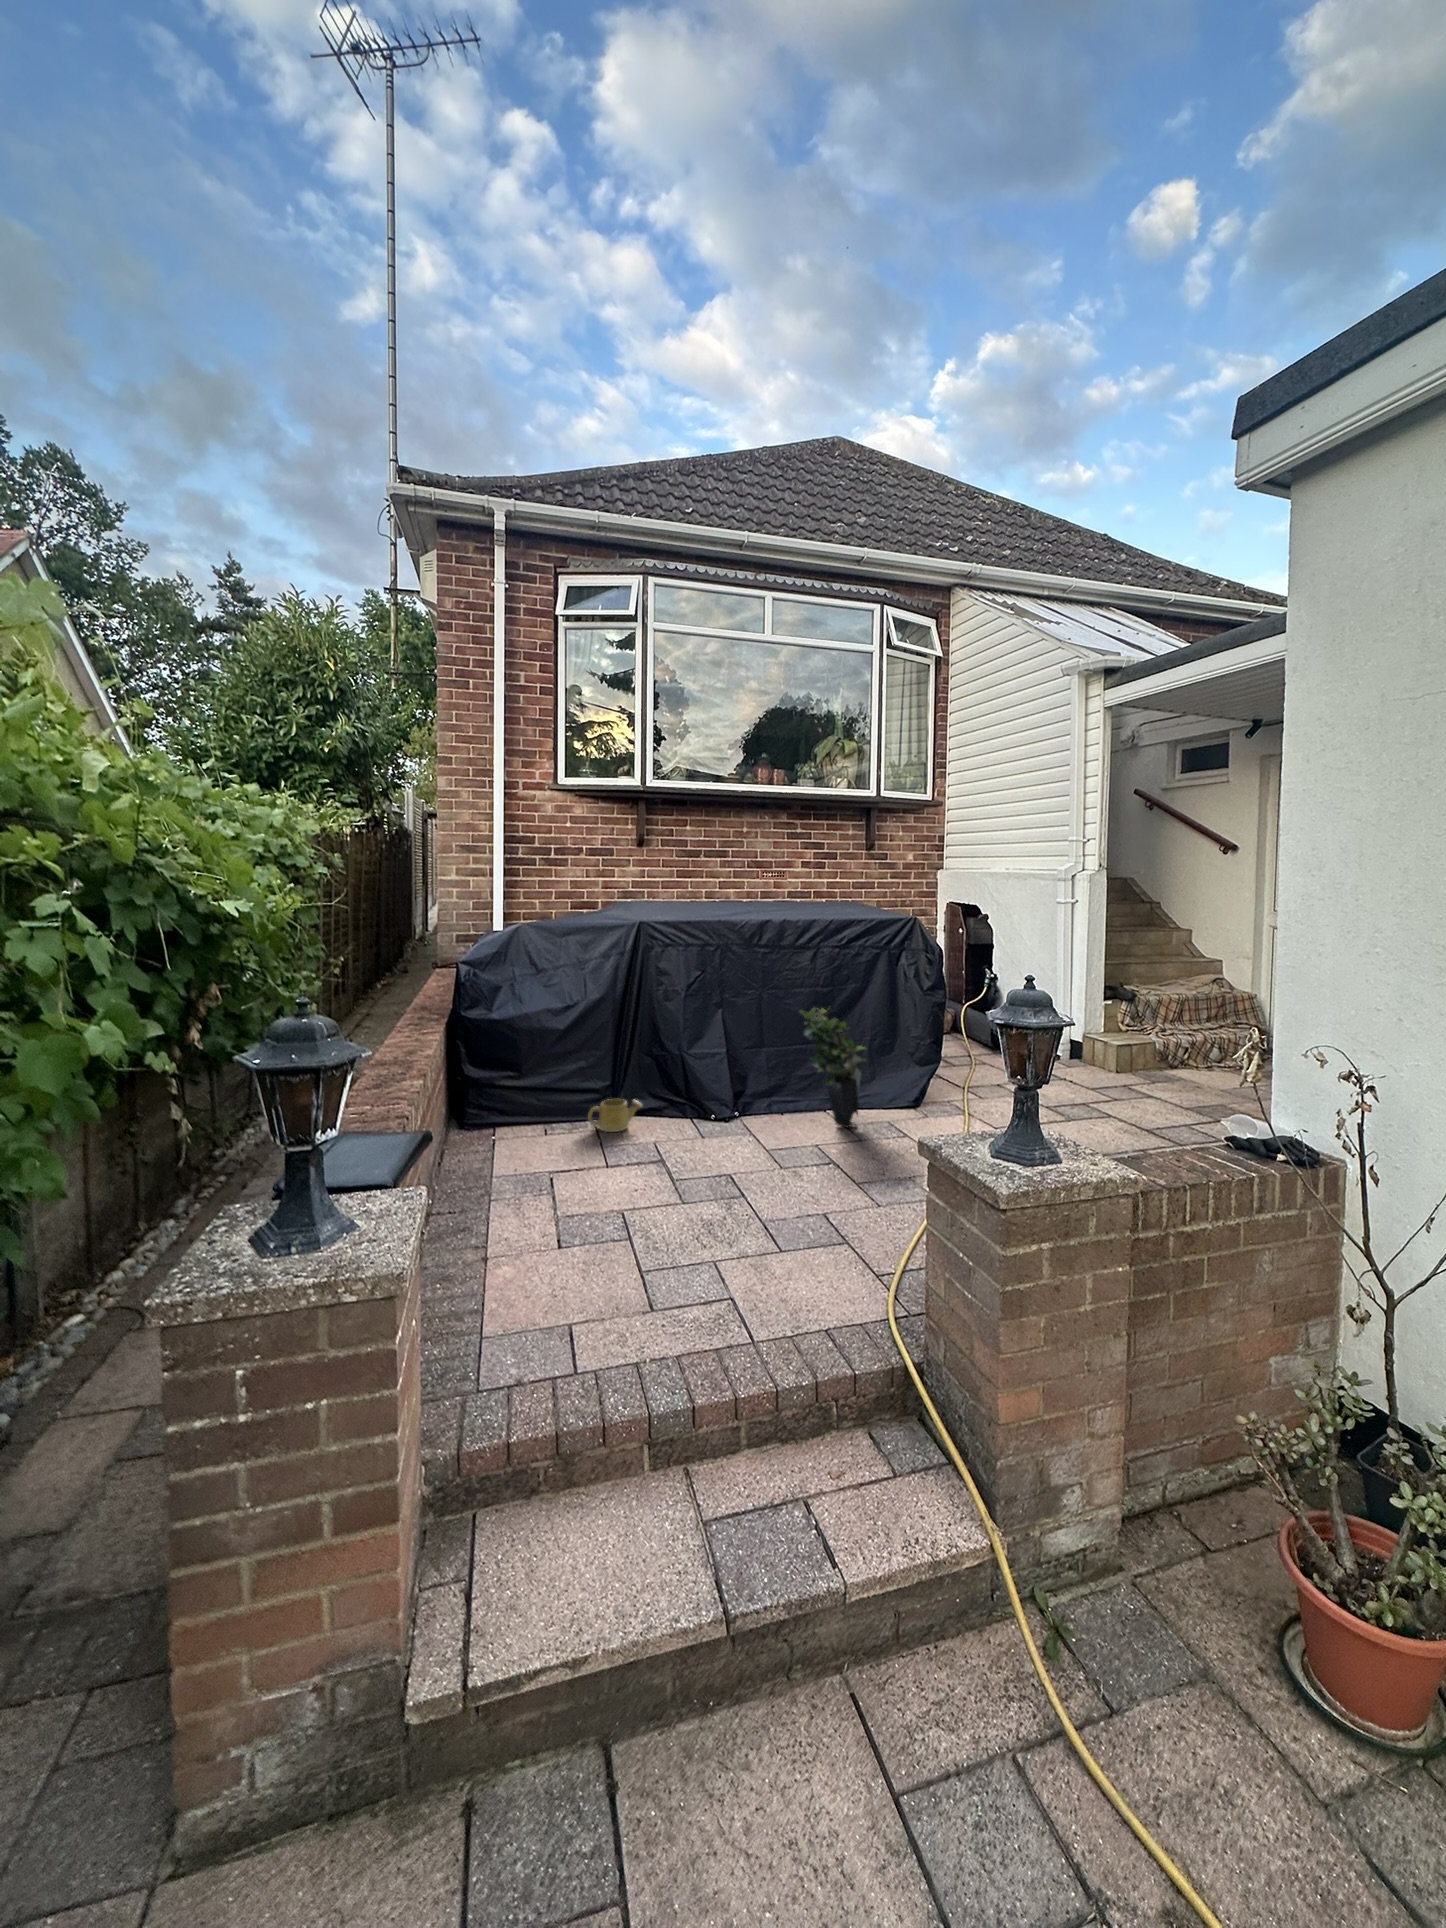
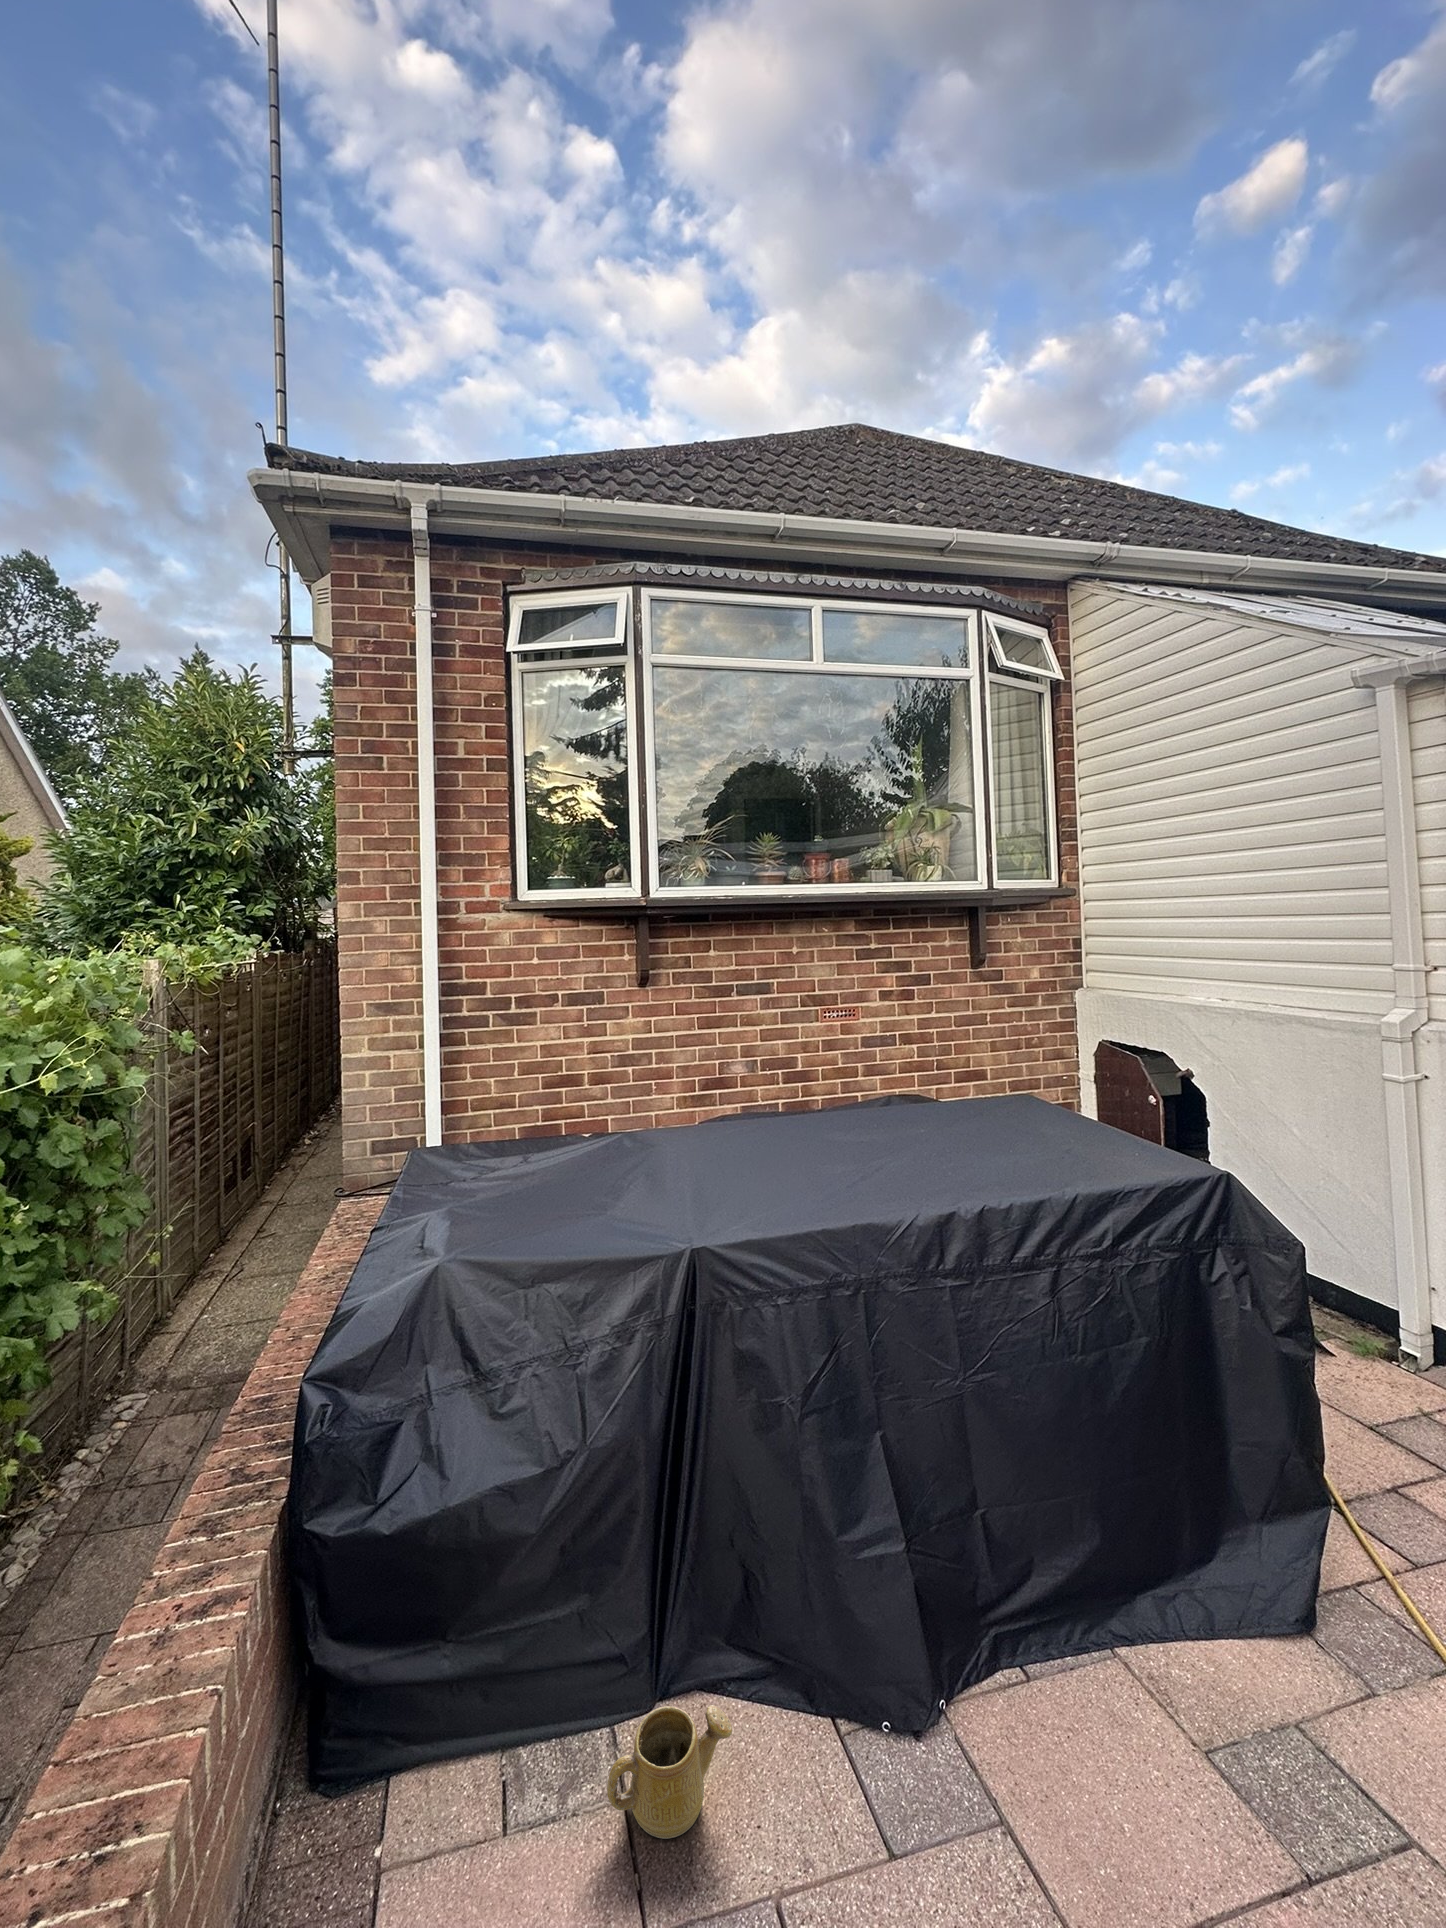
potted plant: present [800,1008,866,1128] -> none [1071,1431,1277,1807]

